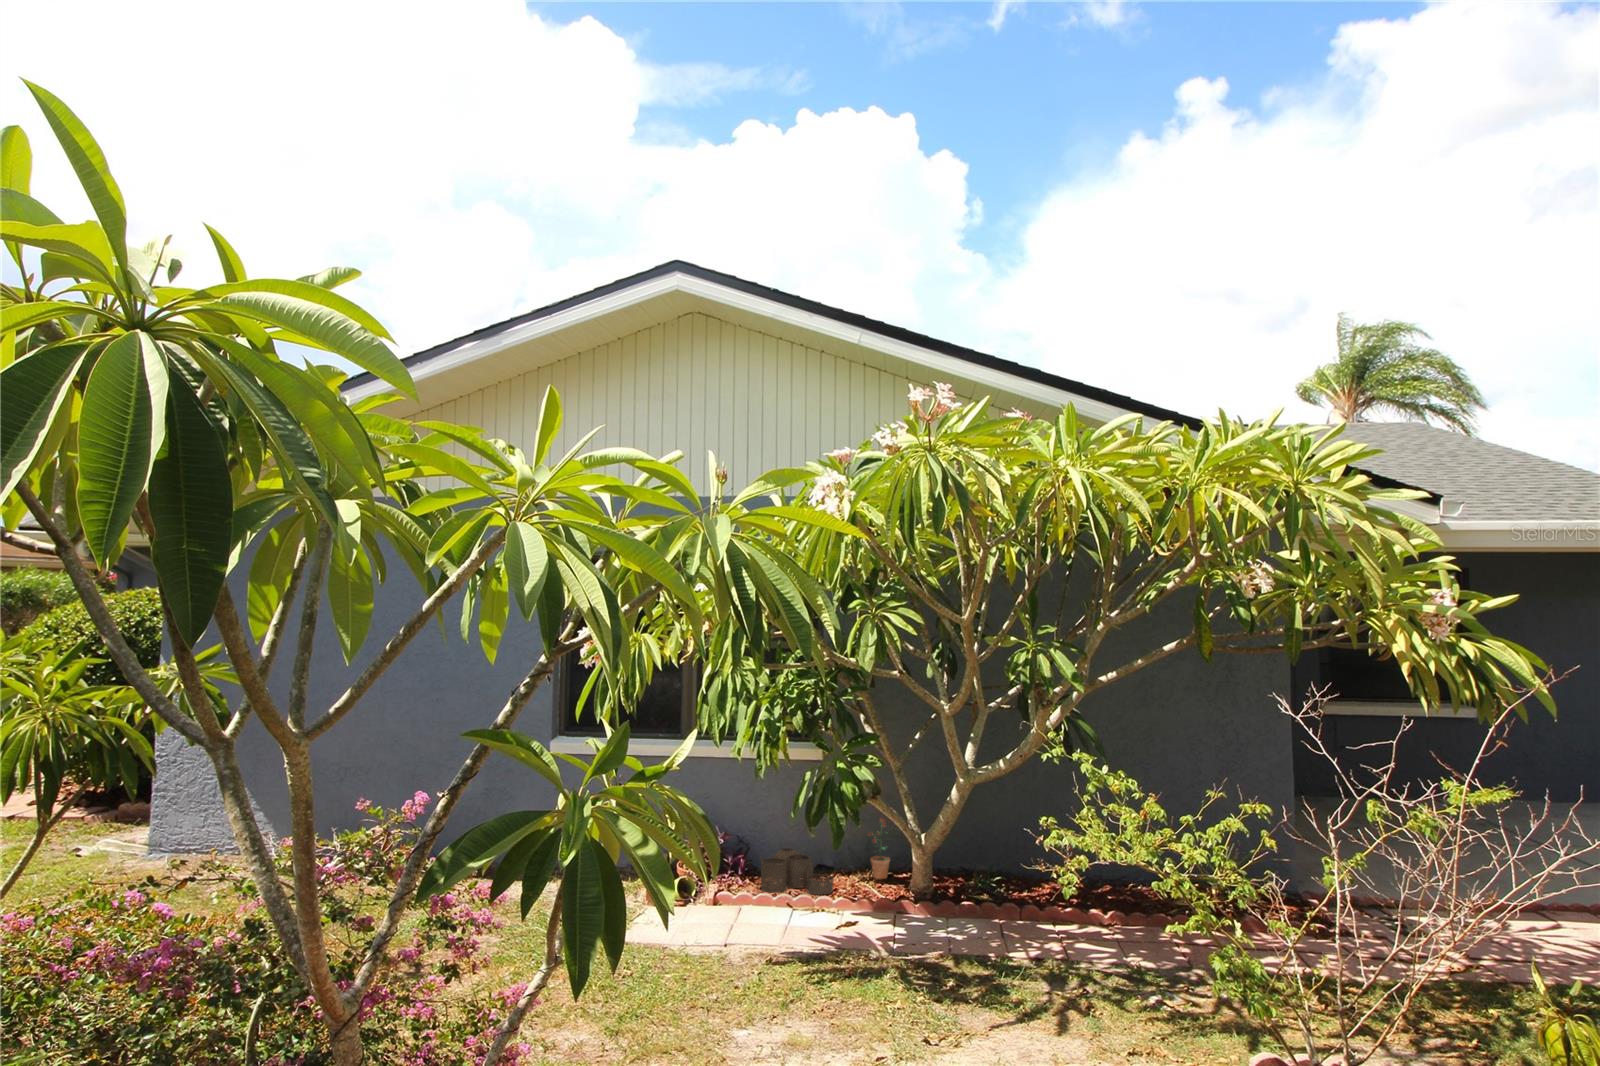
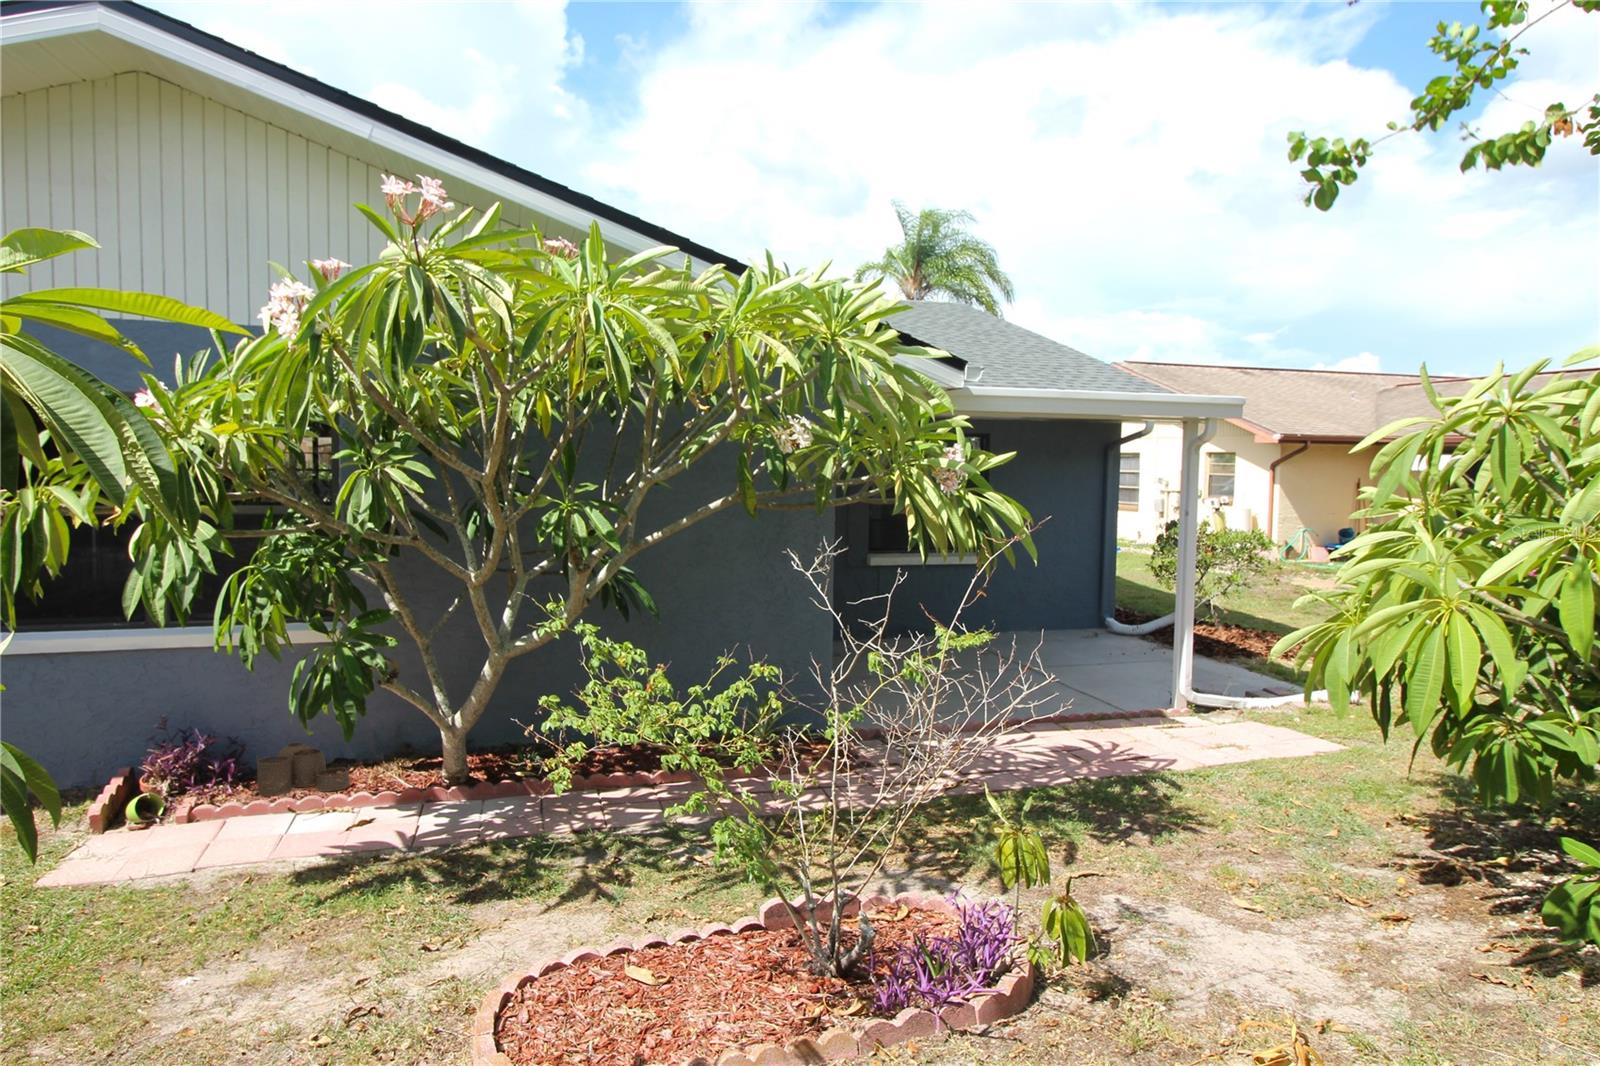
potted plant: present [868,818,890,879] -> none [395,699,422,765]

